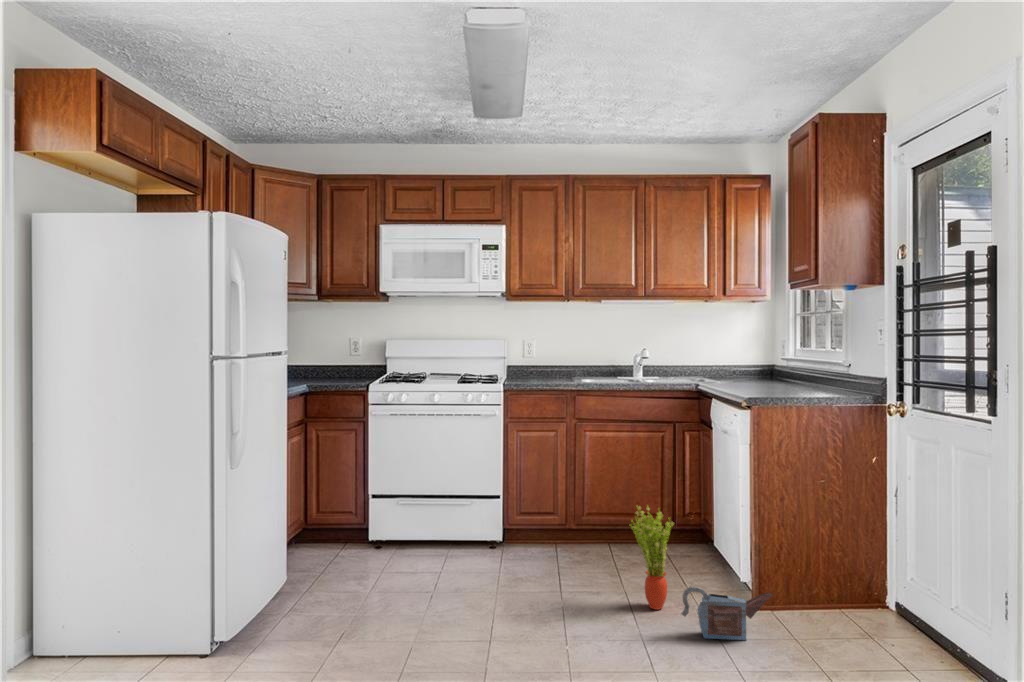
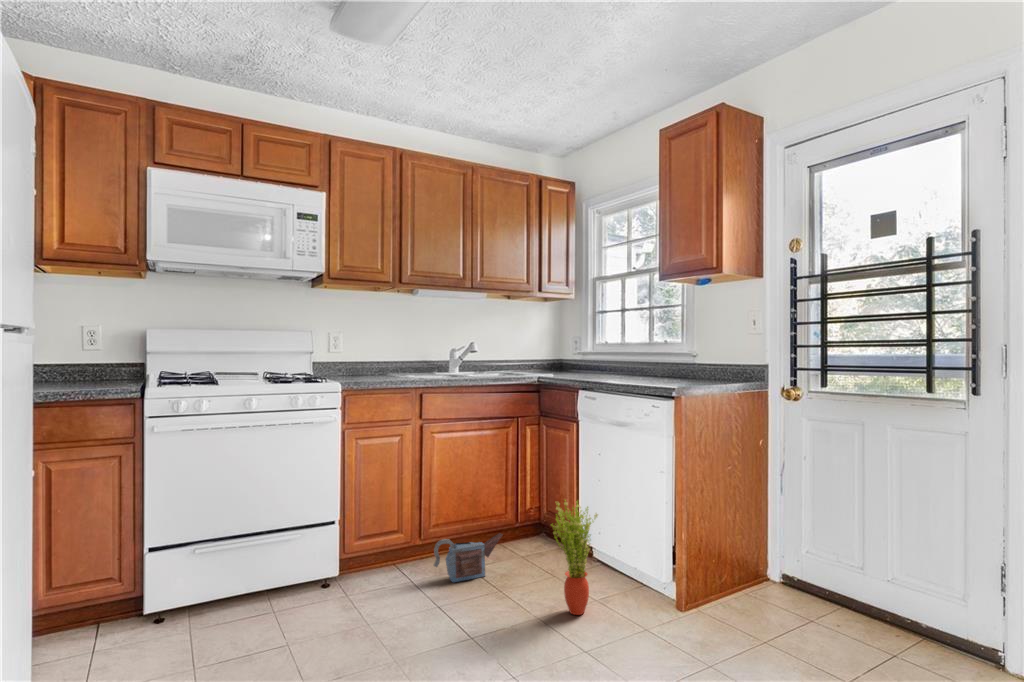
watering can: present [682,586,772,640] -> present [434,533,503,582]

